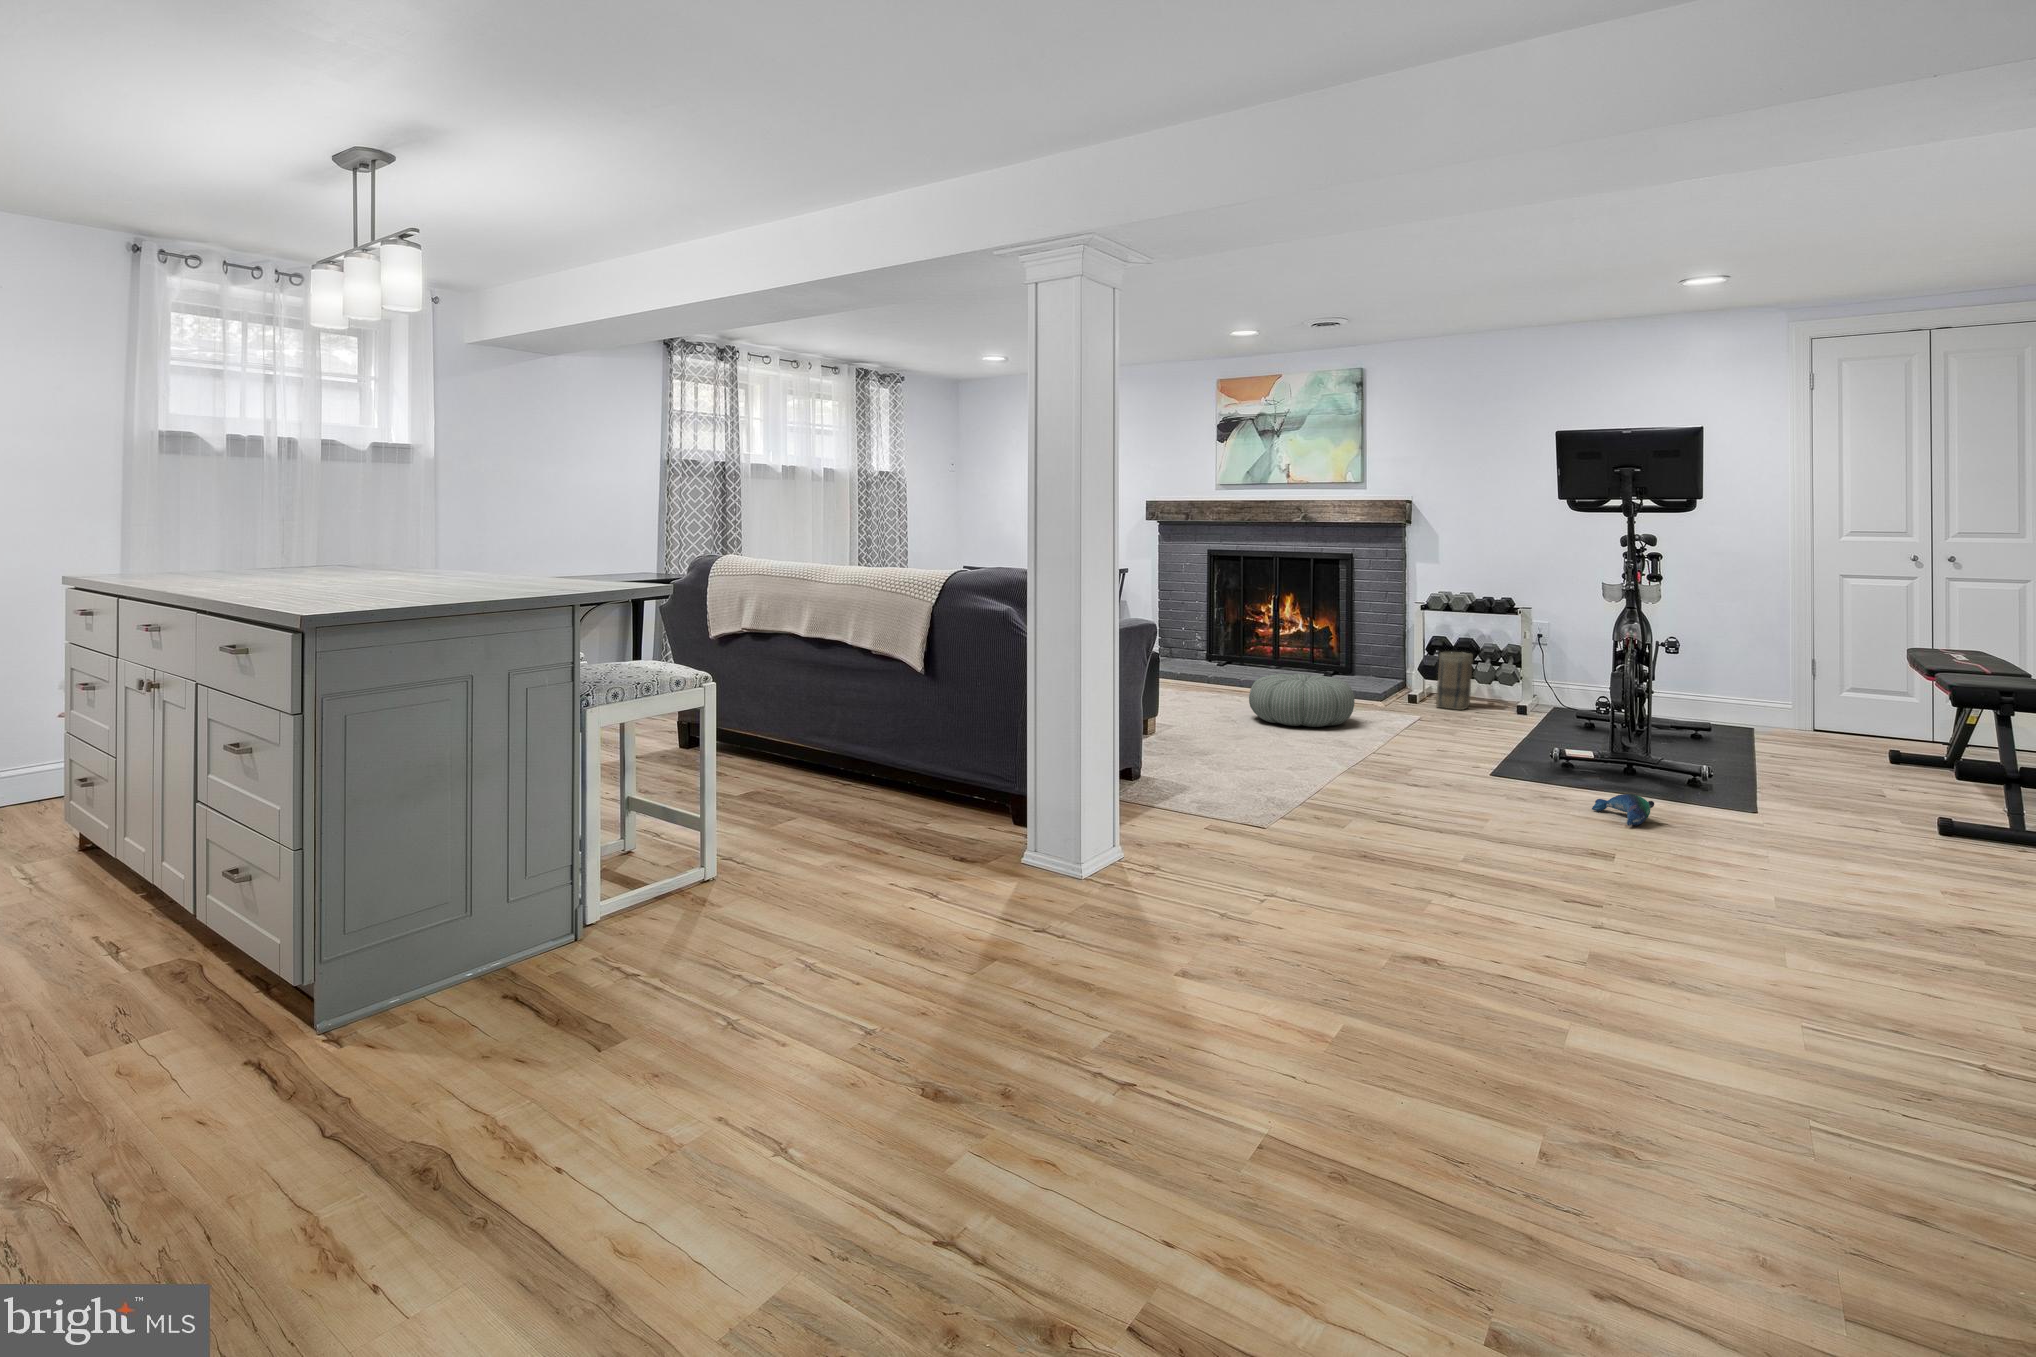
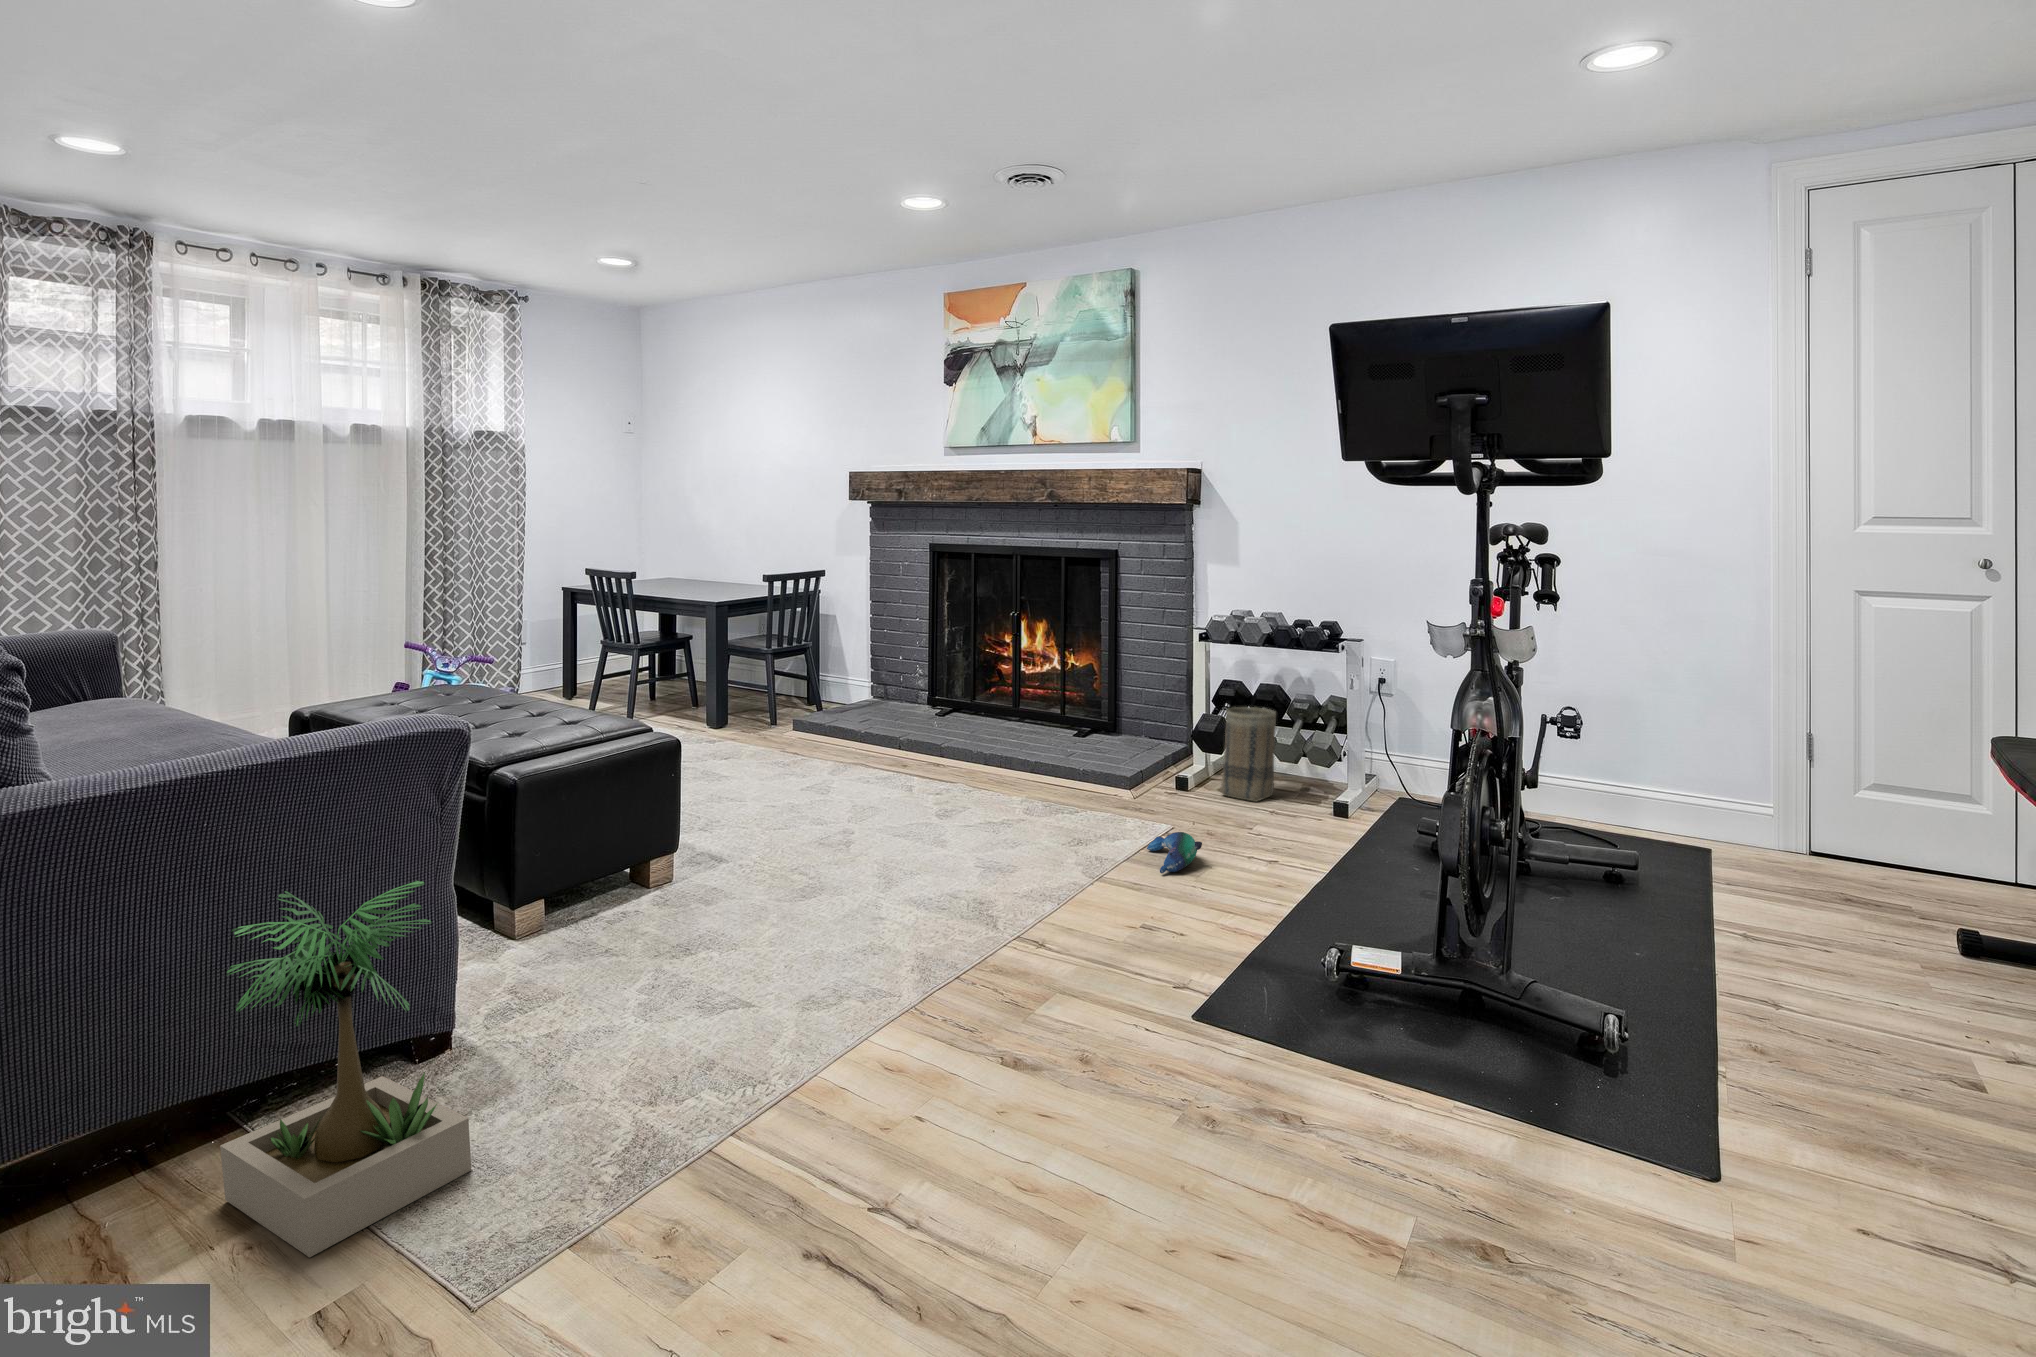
pouf: present [1249,674,1355,727] -> none [886,753,1057,854]
potted plant: none [1133,679,1232,815] -> present [220,881,471,1257]
plush toy: present [1592,794,1654,826] -> present [1147,832,1202,873]

